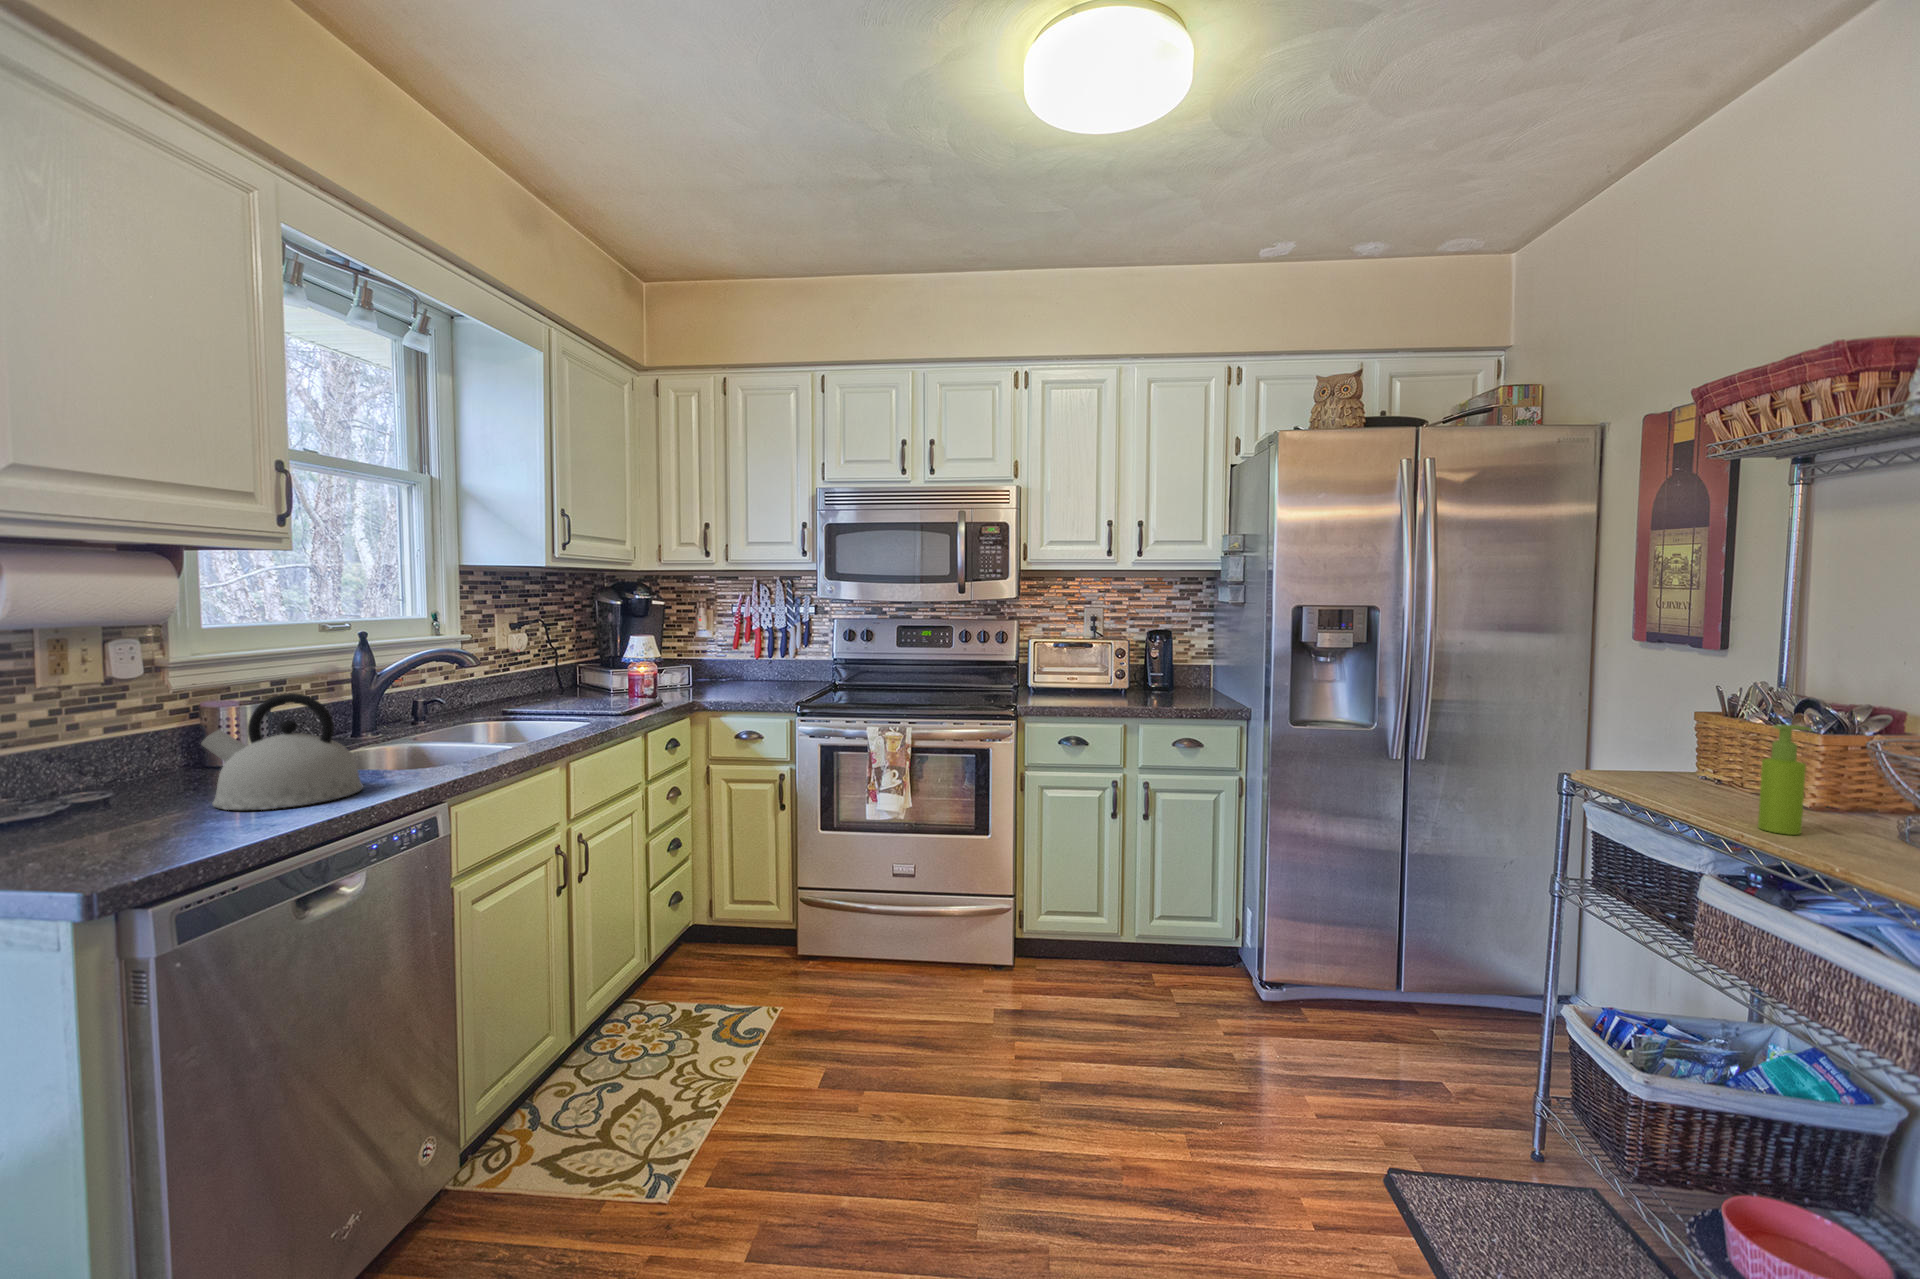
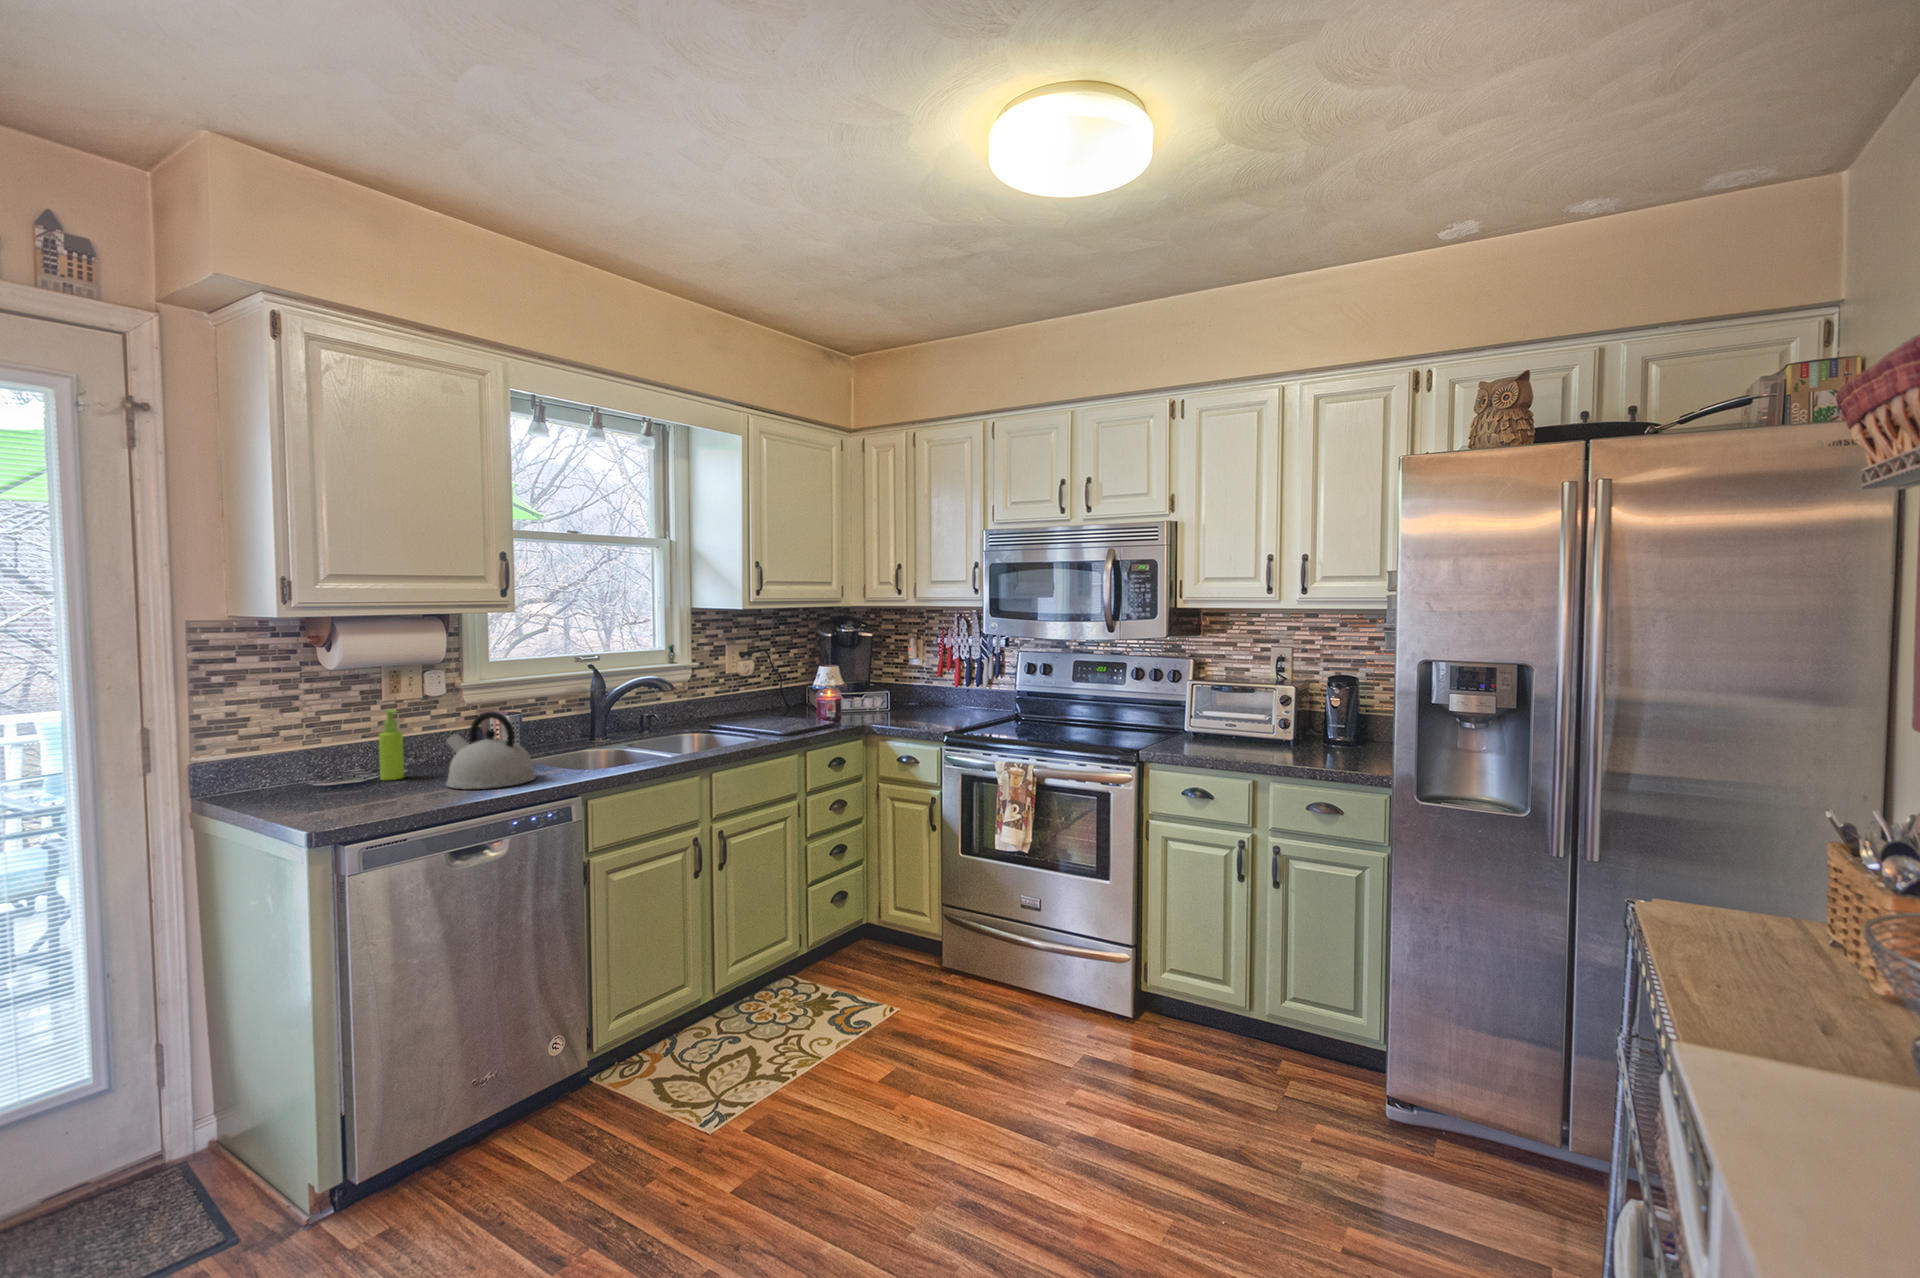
soap dispenser: present [1758,725,1814,835] -> present [379,709,404,780]

